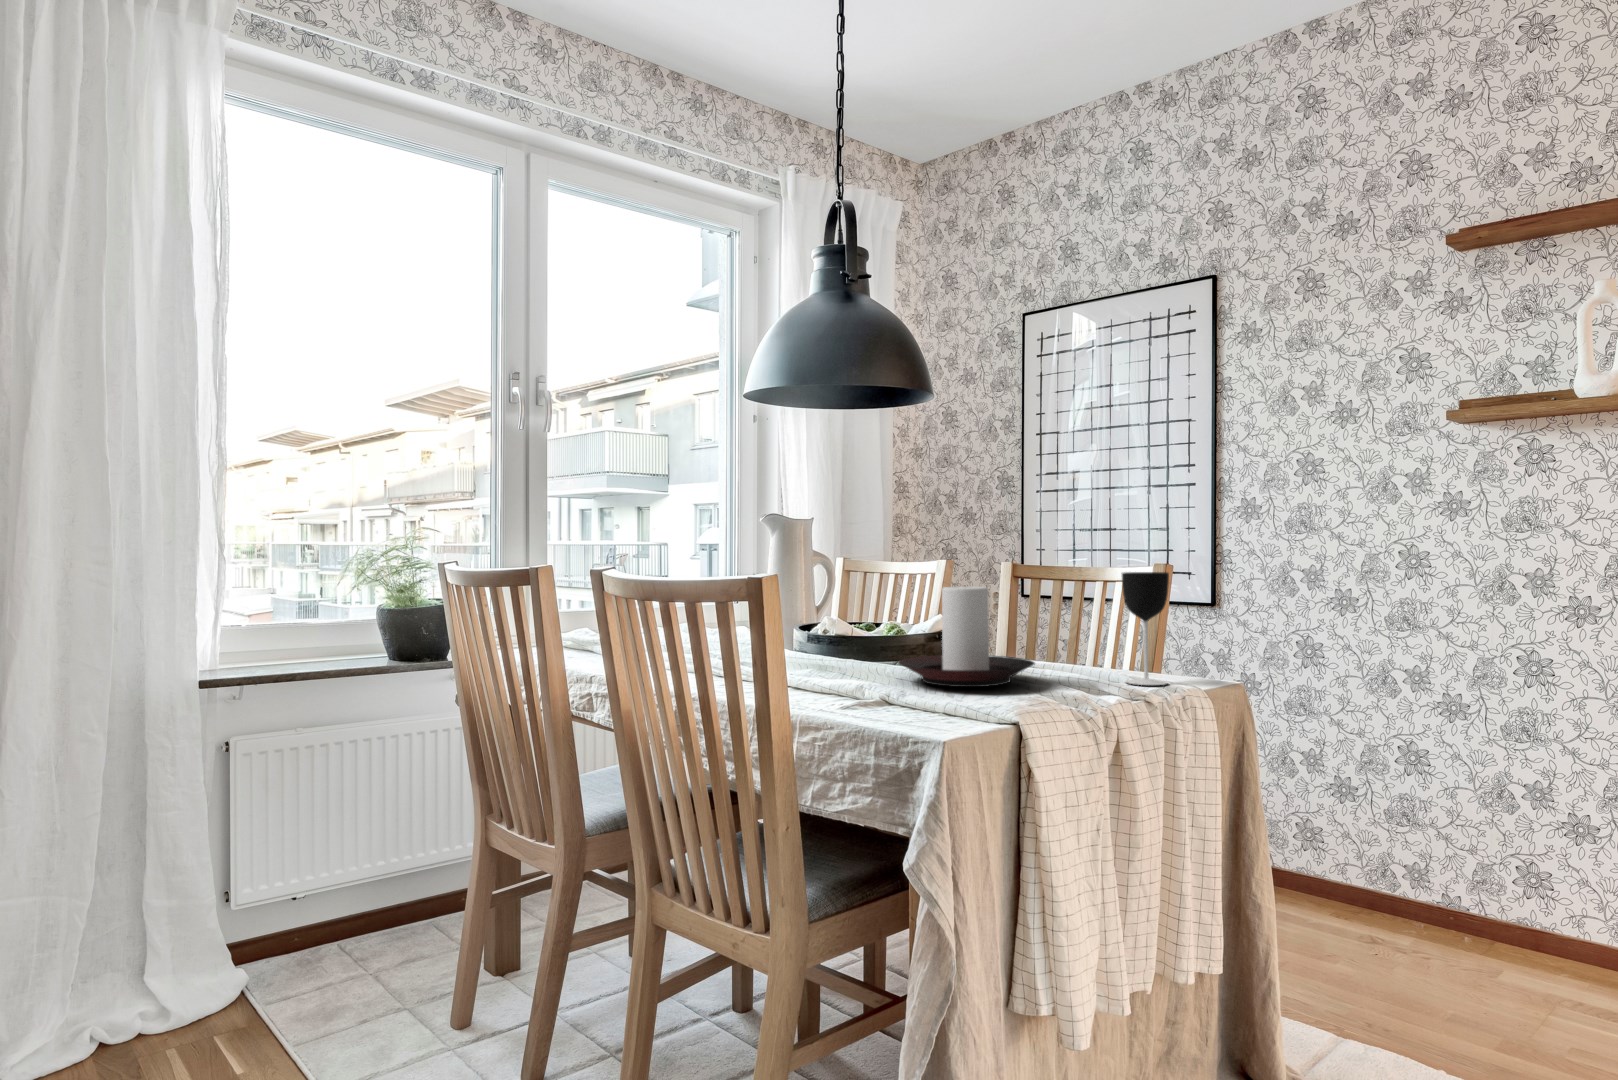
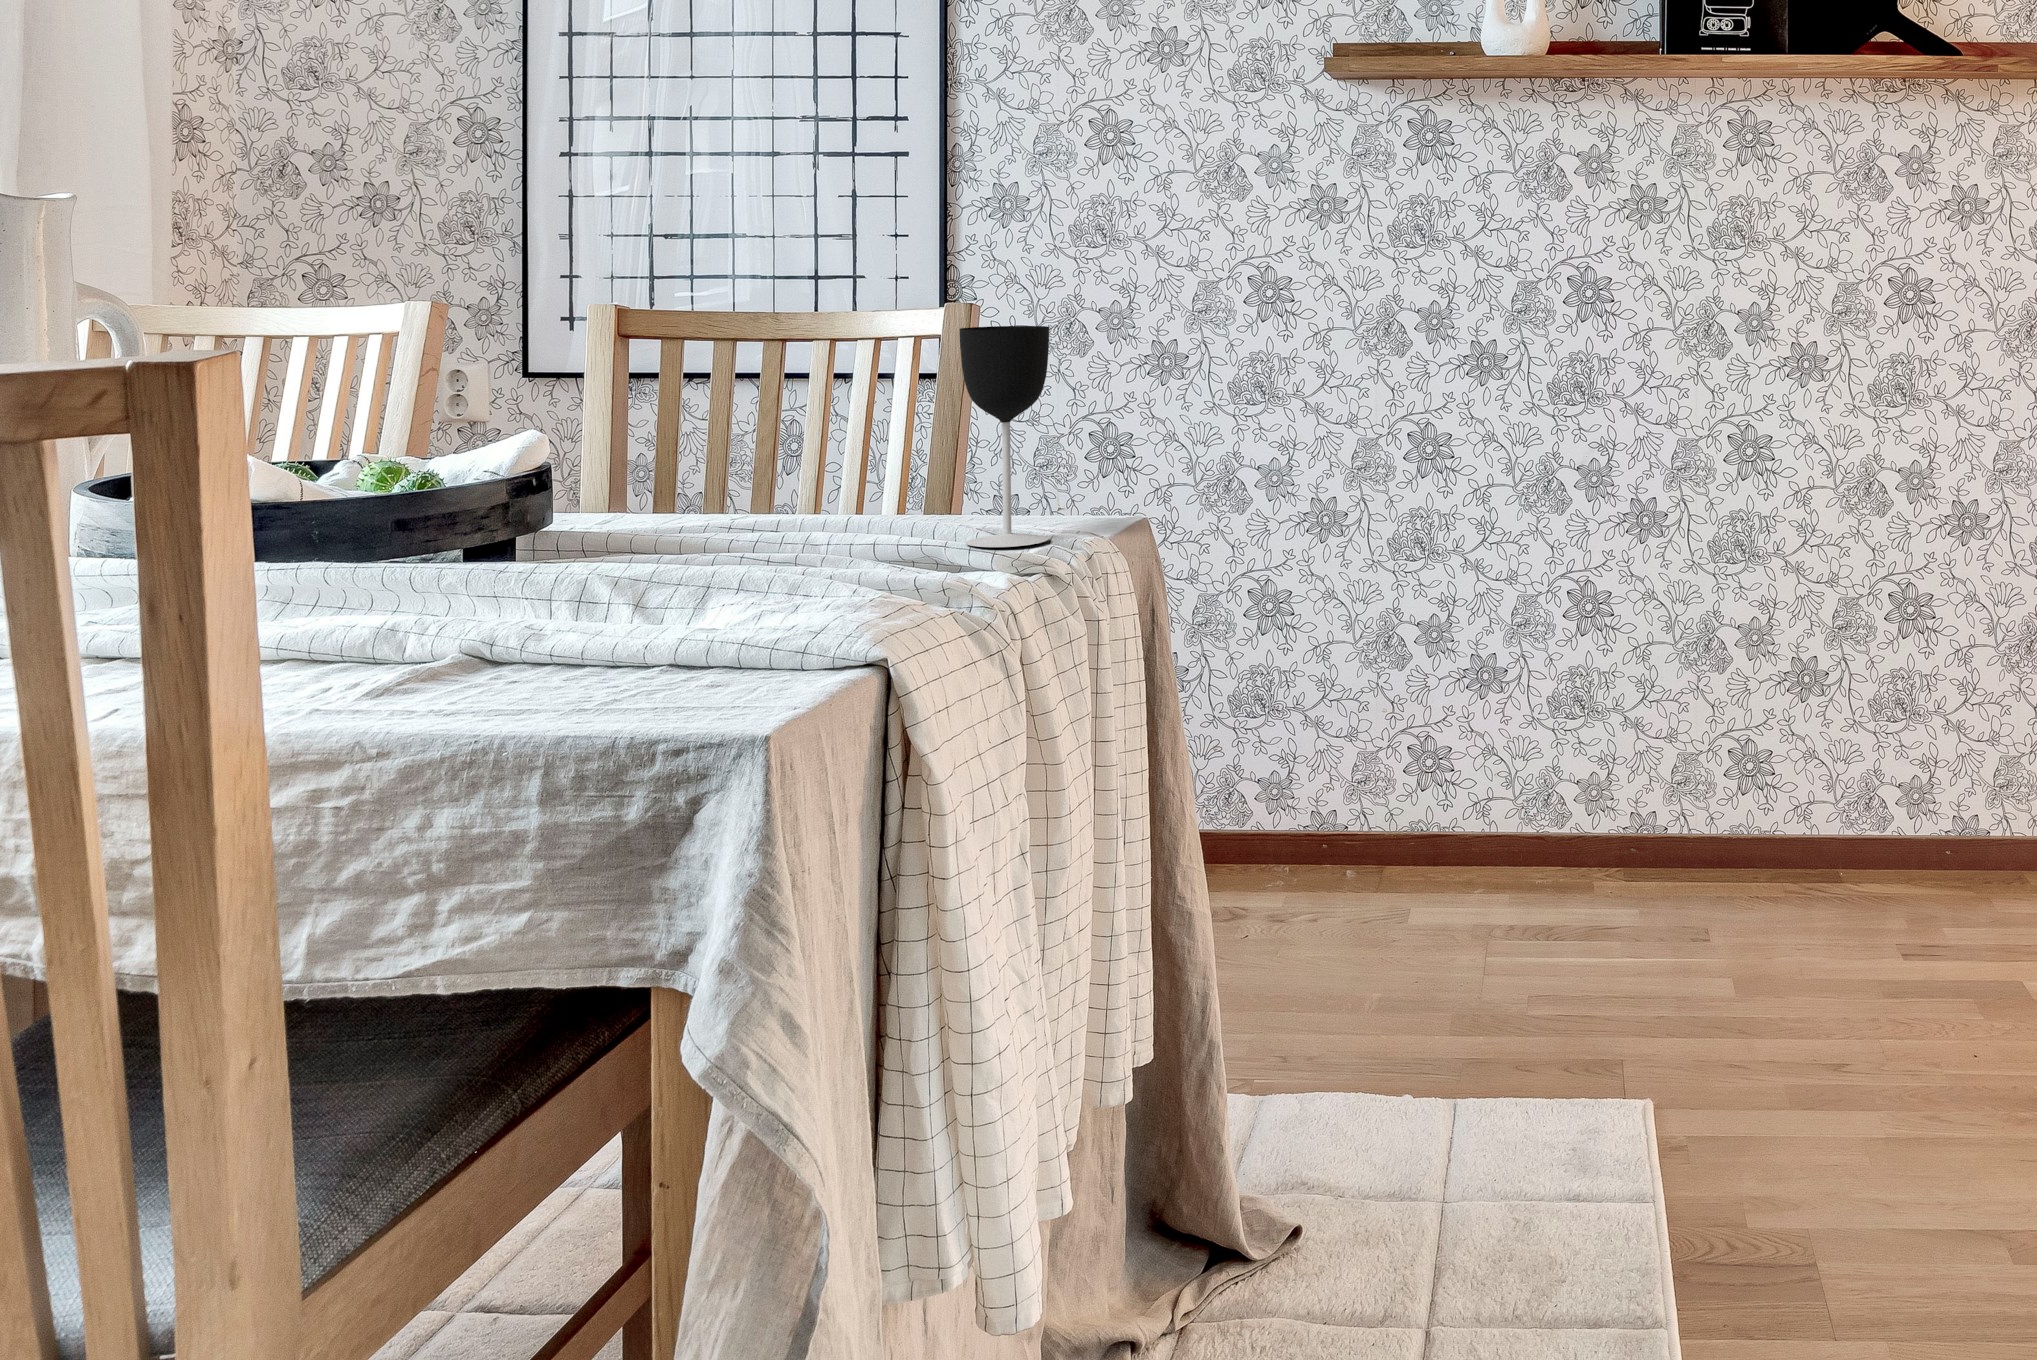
candle holder: present [898,586,1035,687] -> none [457,356,802,602]

